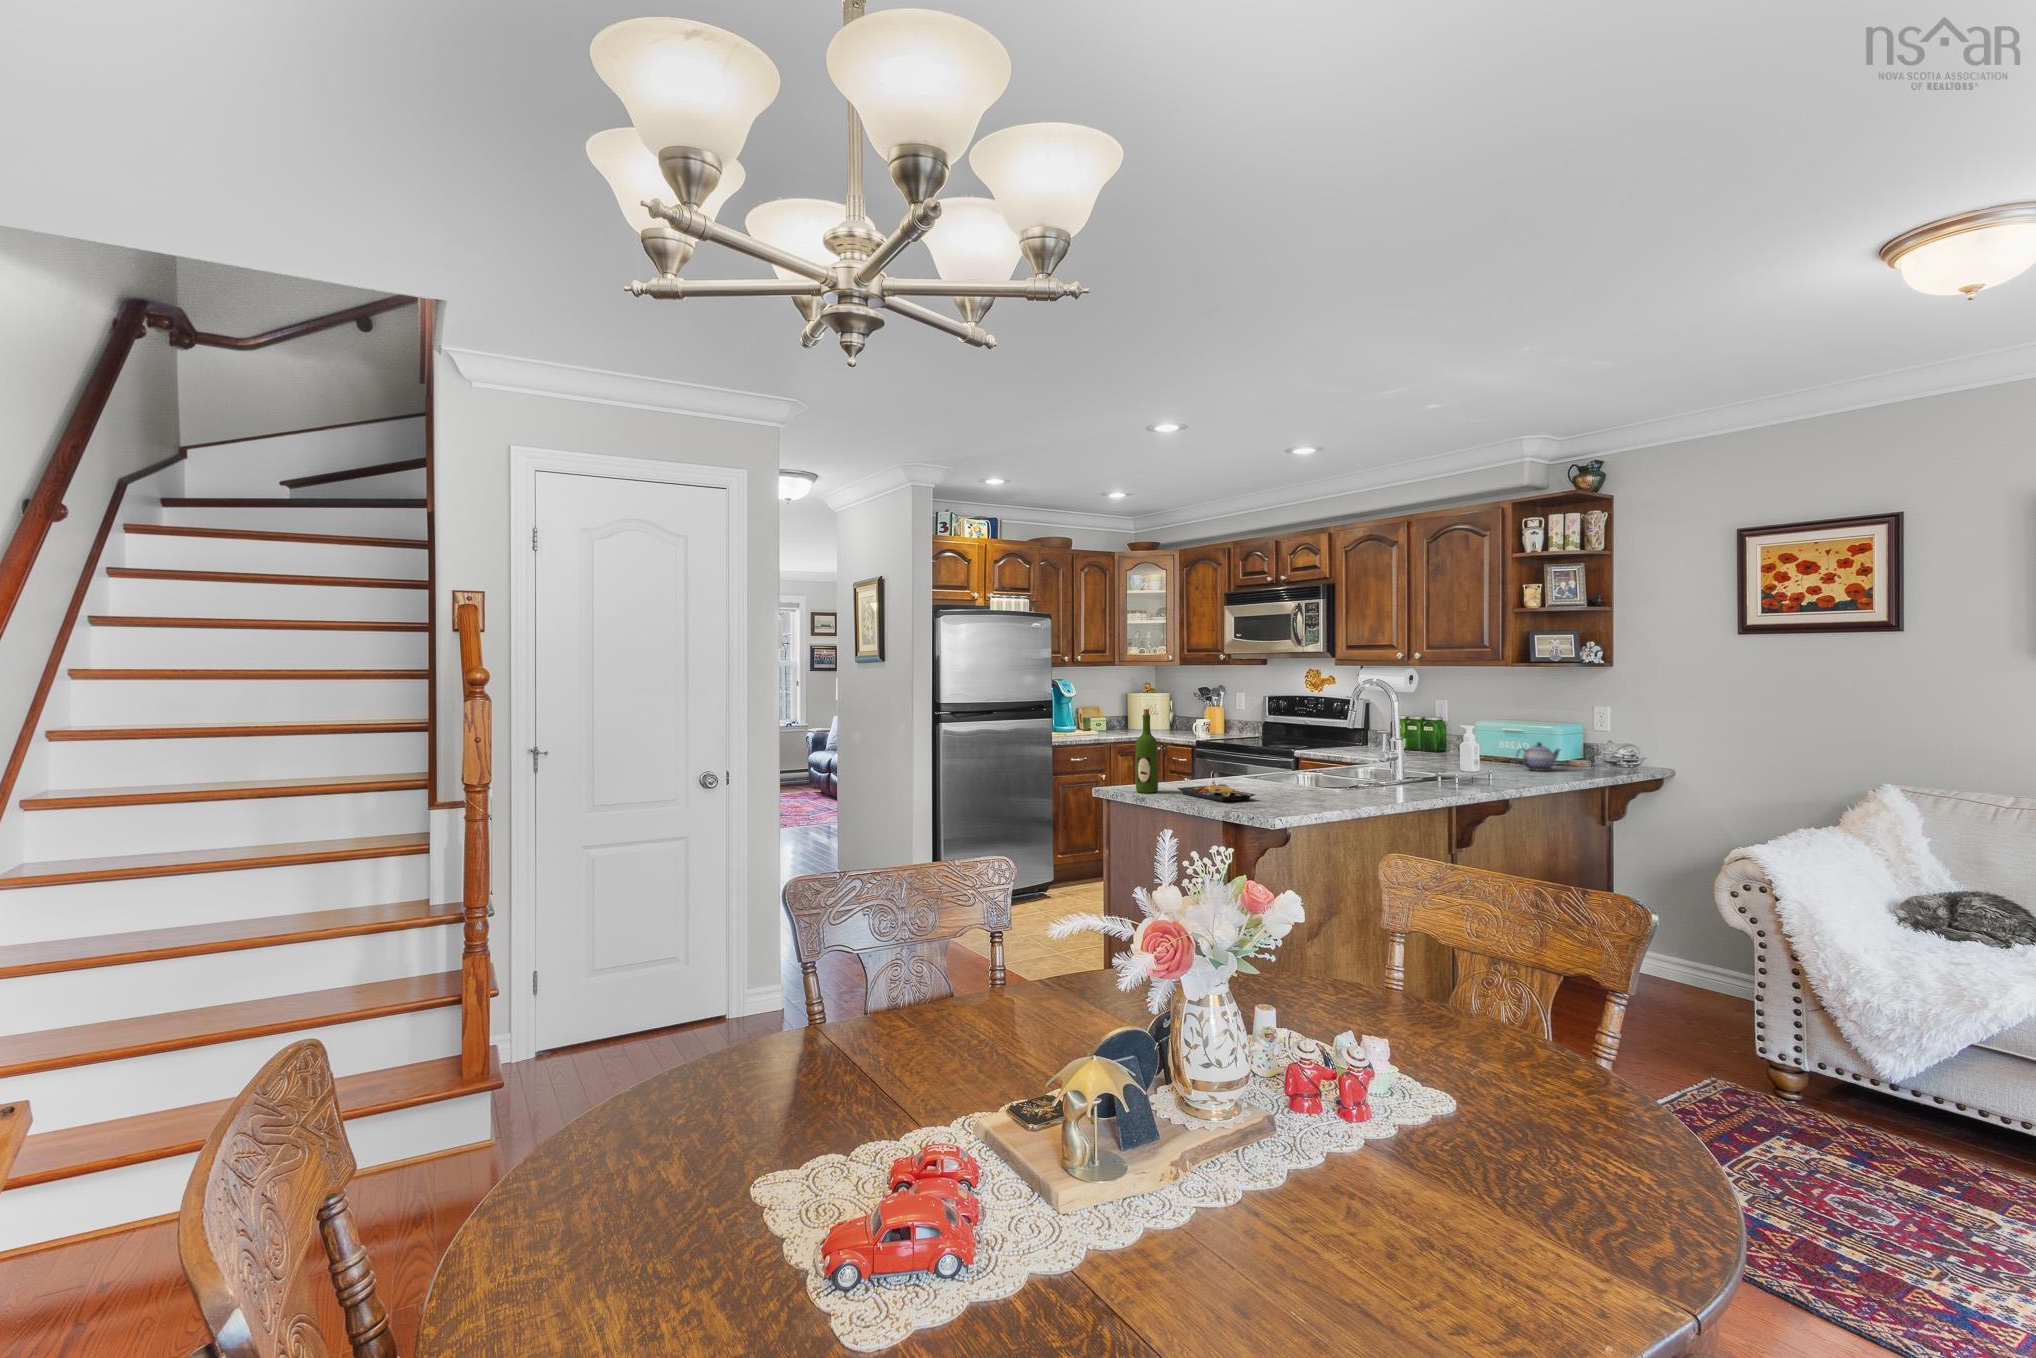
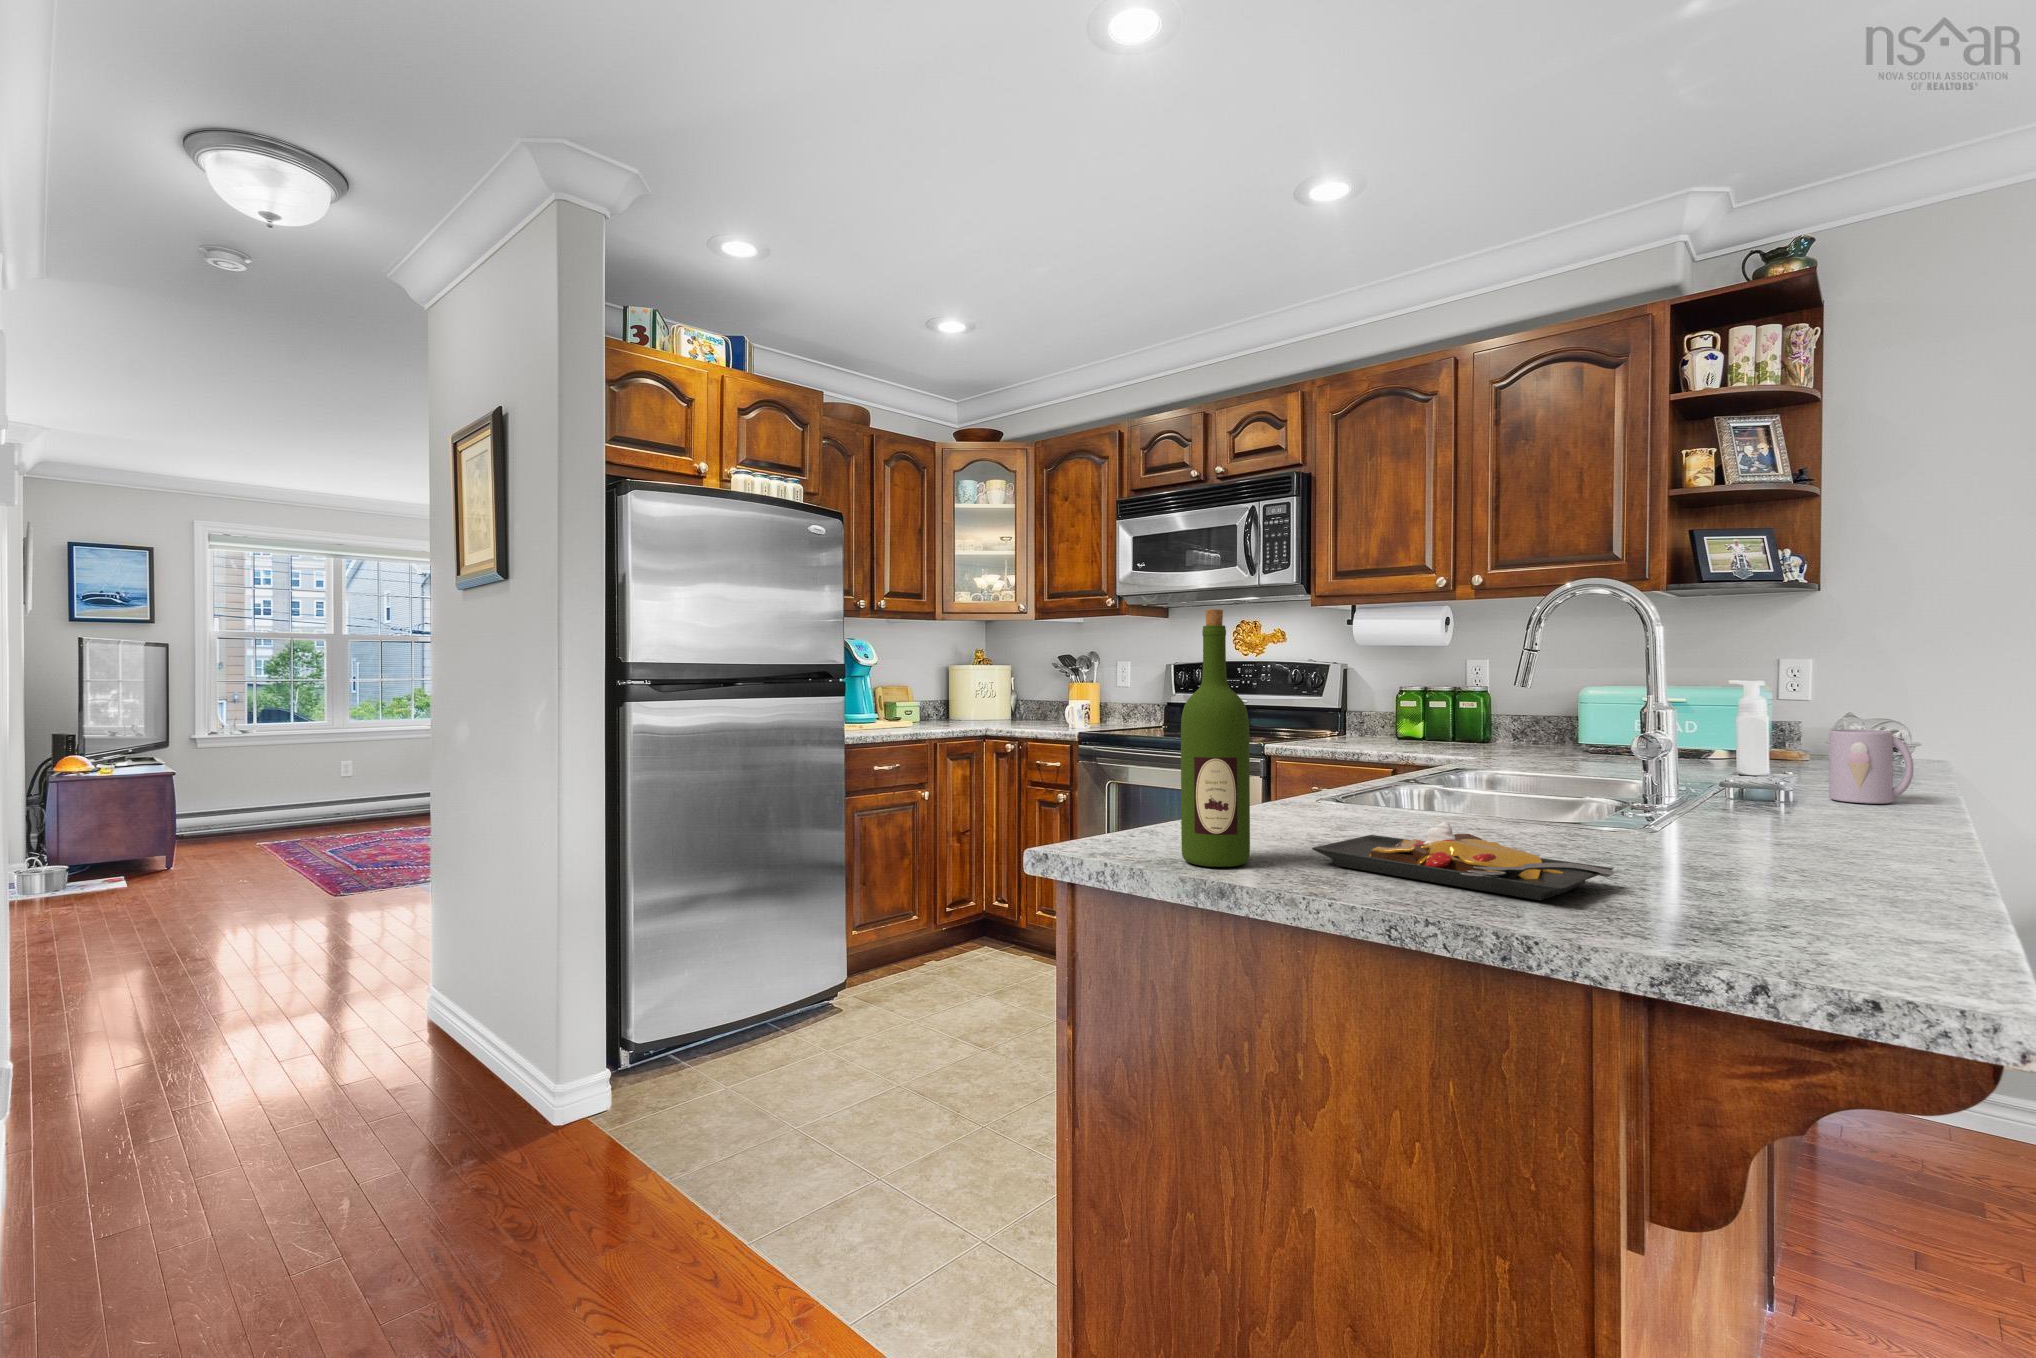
teapot: present [1516,742,1560,771] -> none [1746,716,1813,768]
mug: none [1473,752,1503,785] -> present [1829,729,1914,804]

